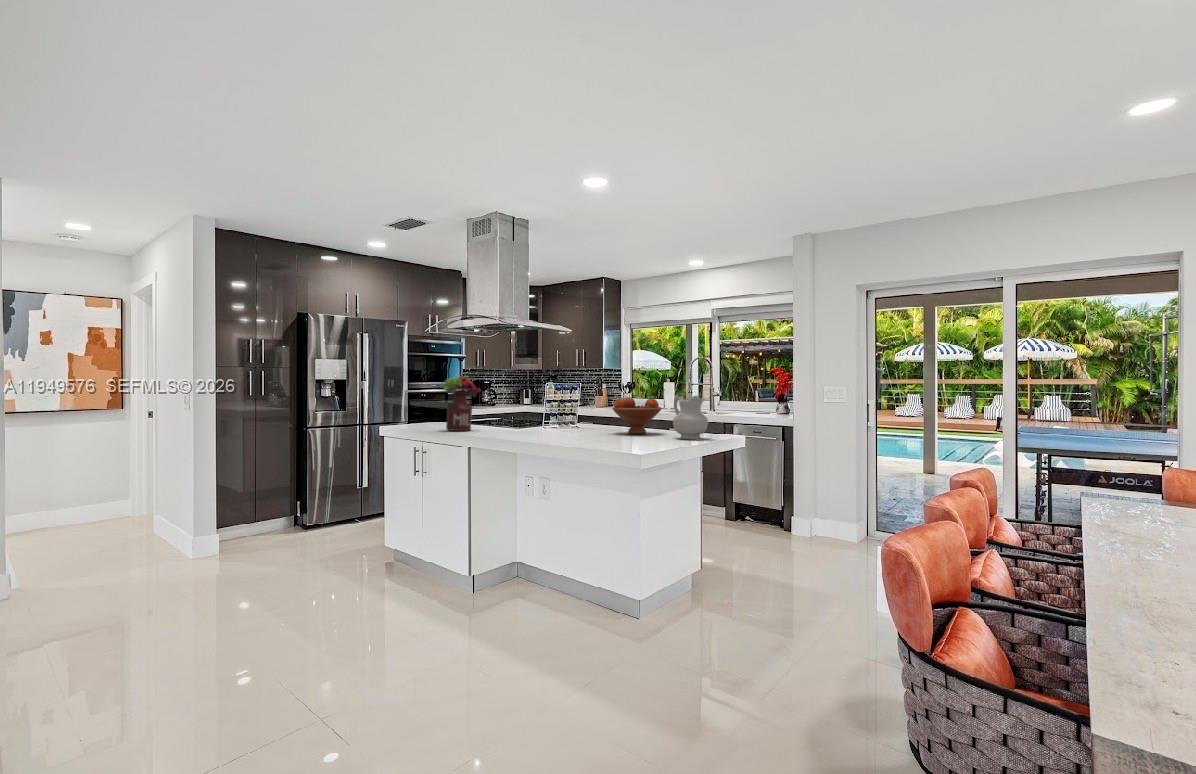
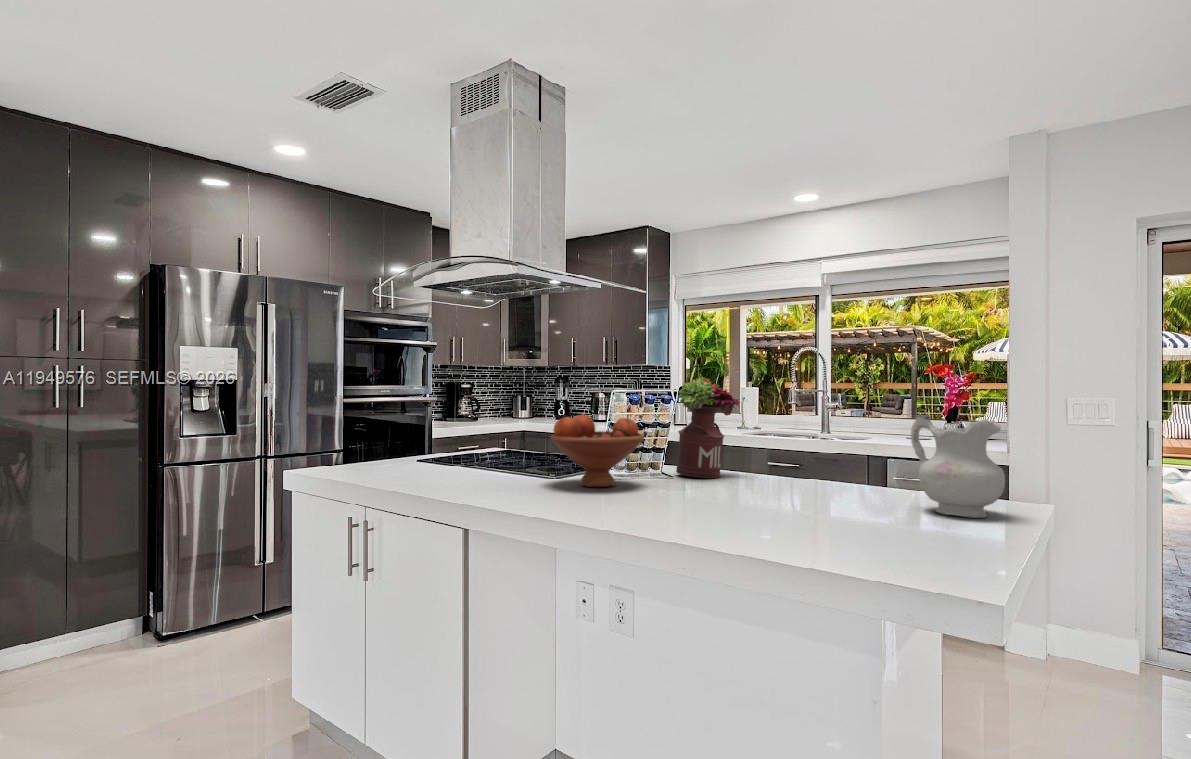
flower arrangement: present [444,376,481,431] -> present [676,378,740,478]
fruit bowl: present [612,397,662,434] -> present [550,415,644,487]

